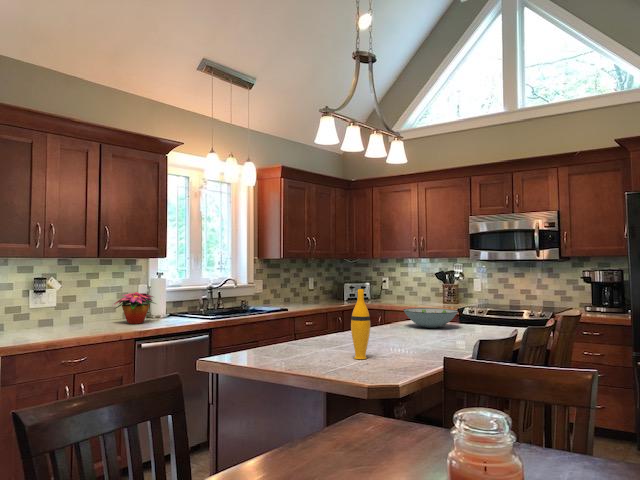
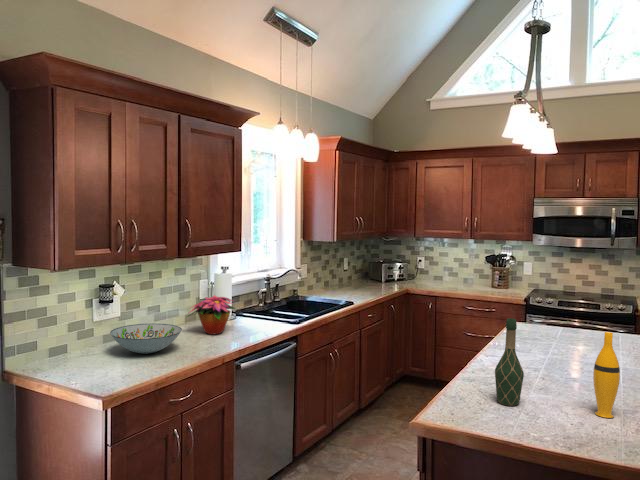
wine bottle: none [284,283,306,353] -> present [495,318,524,406]
decorative bowl: present [404,308,458,328] -> present [110,323,182,354]

